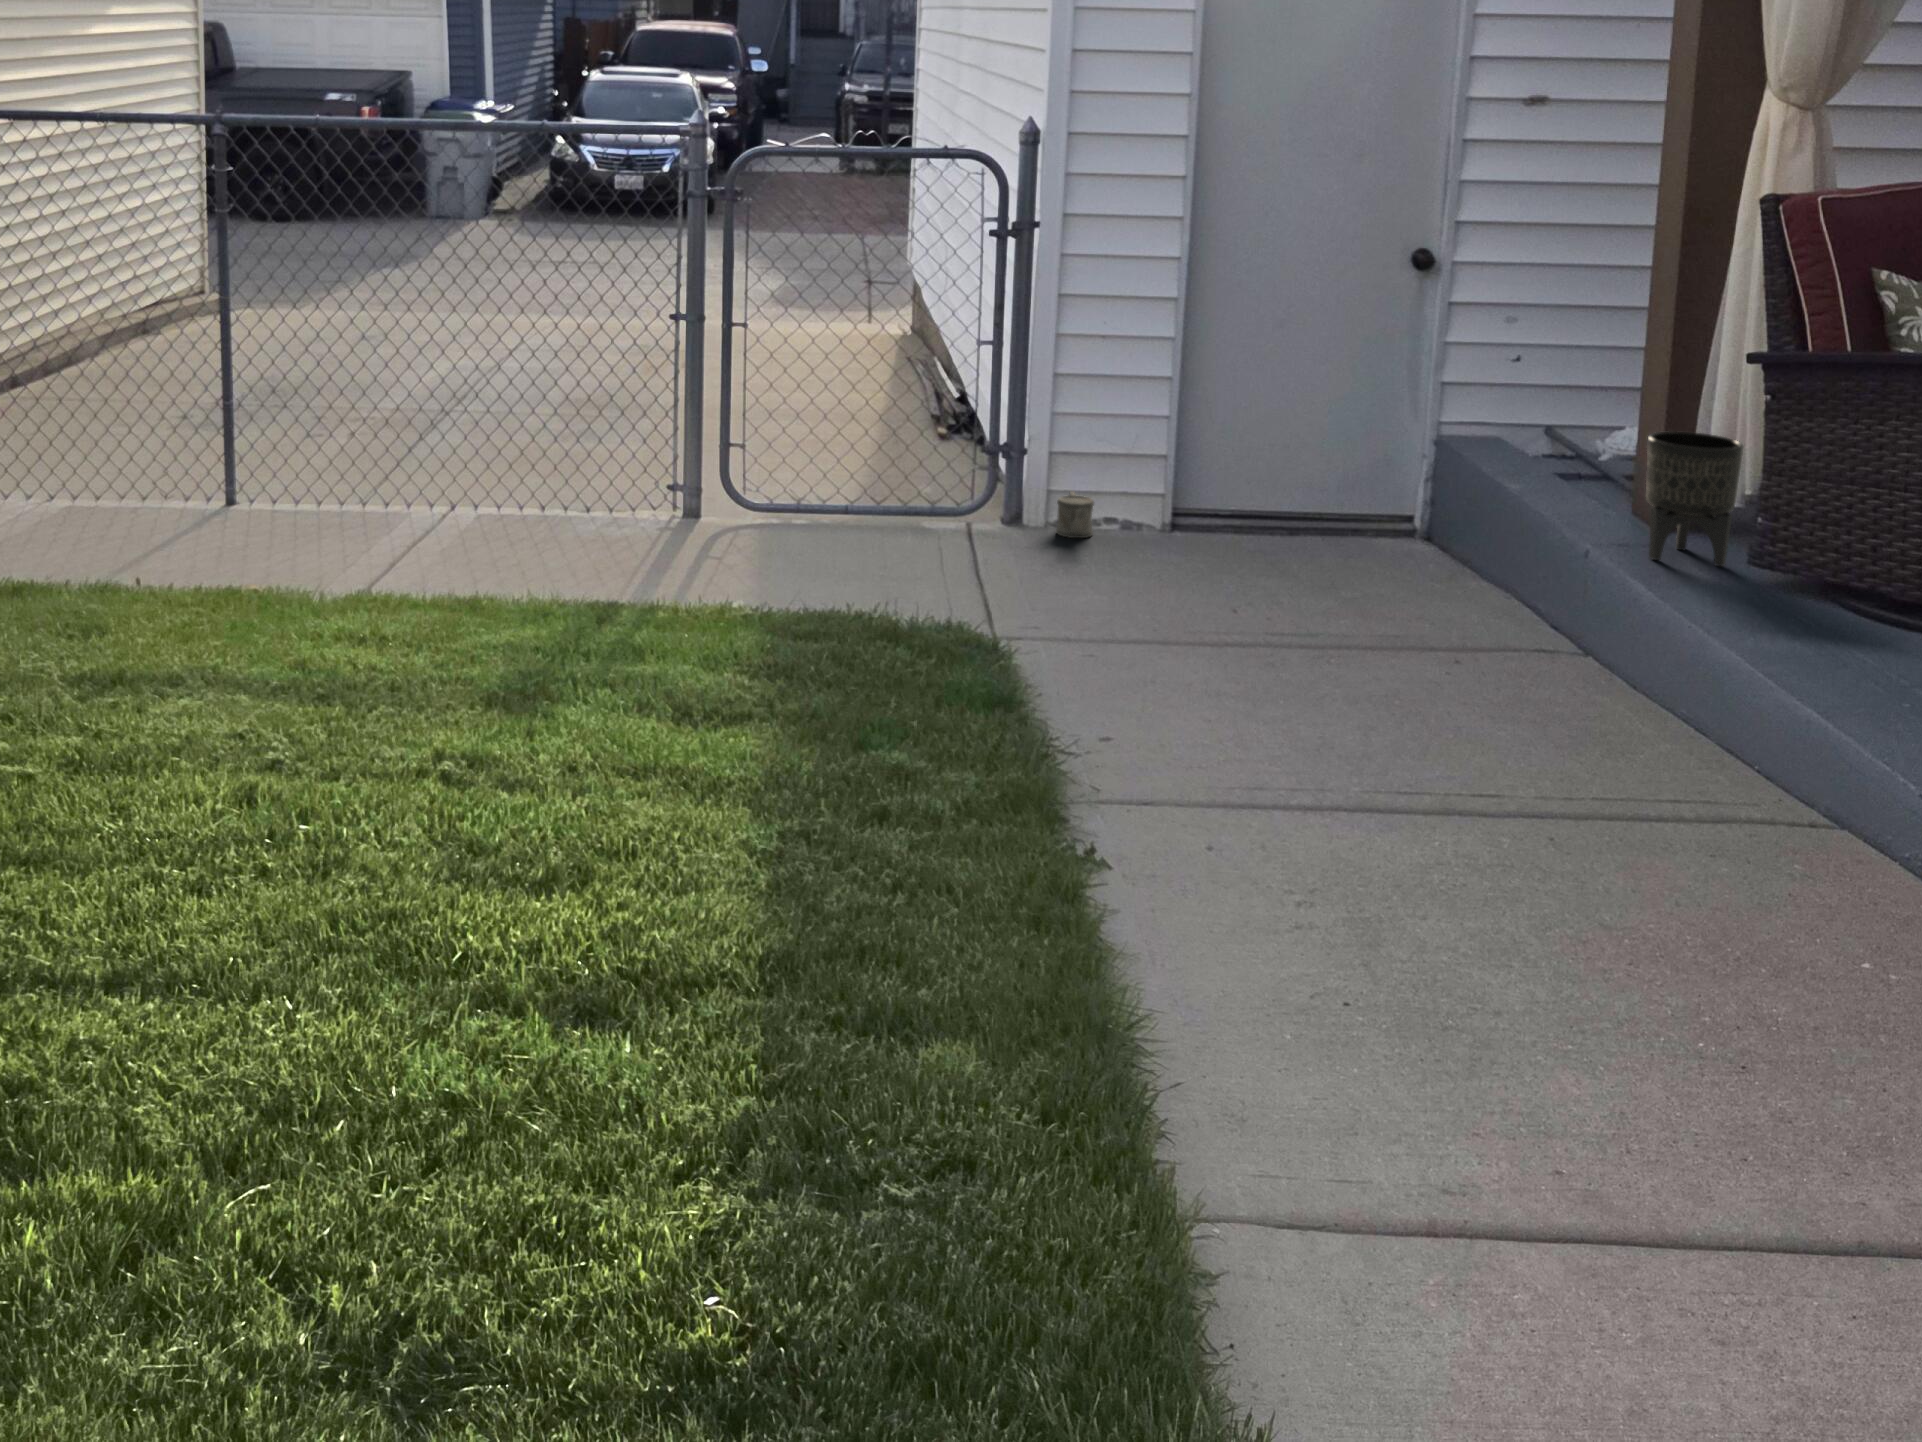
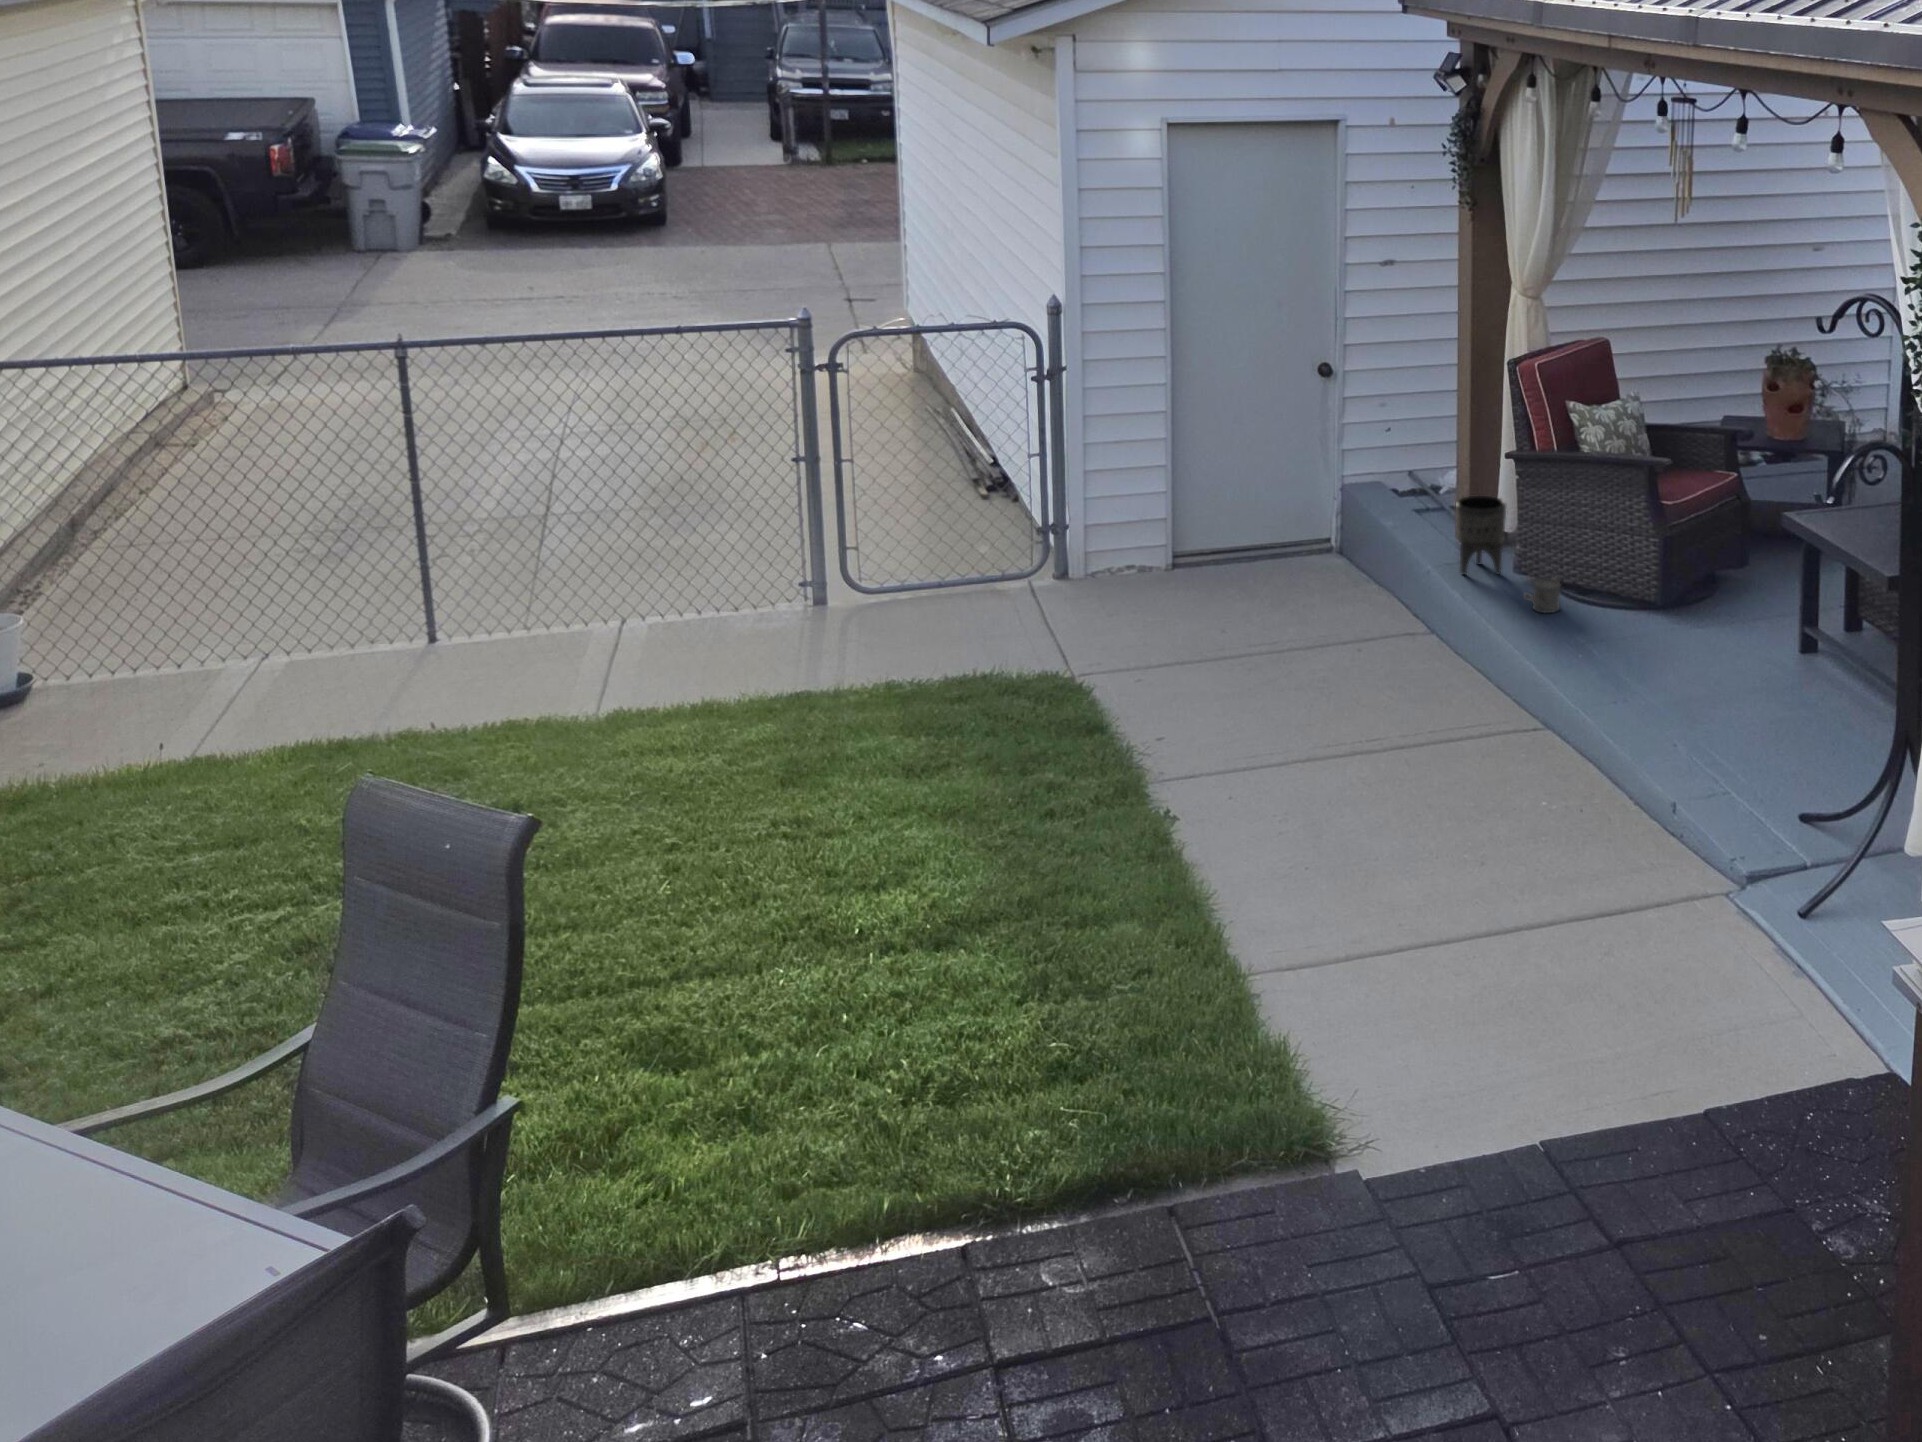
watering can: present [1056,491,1094,538] -> present [1523,576,1560,613]

